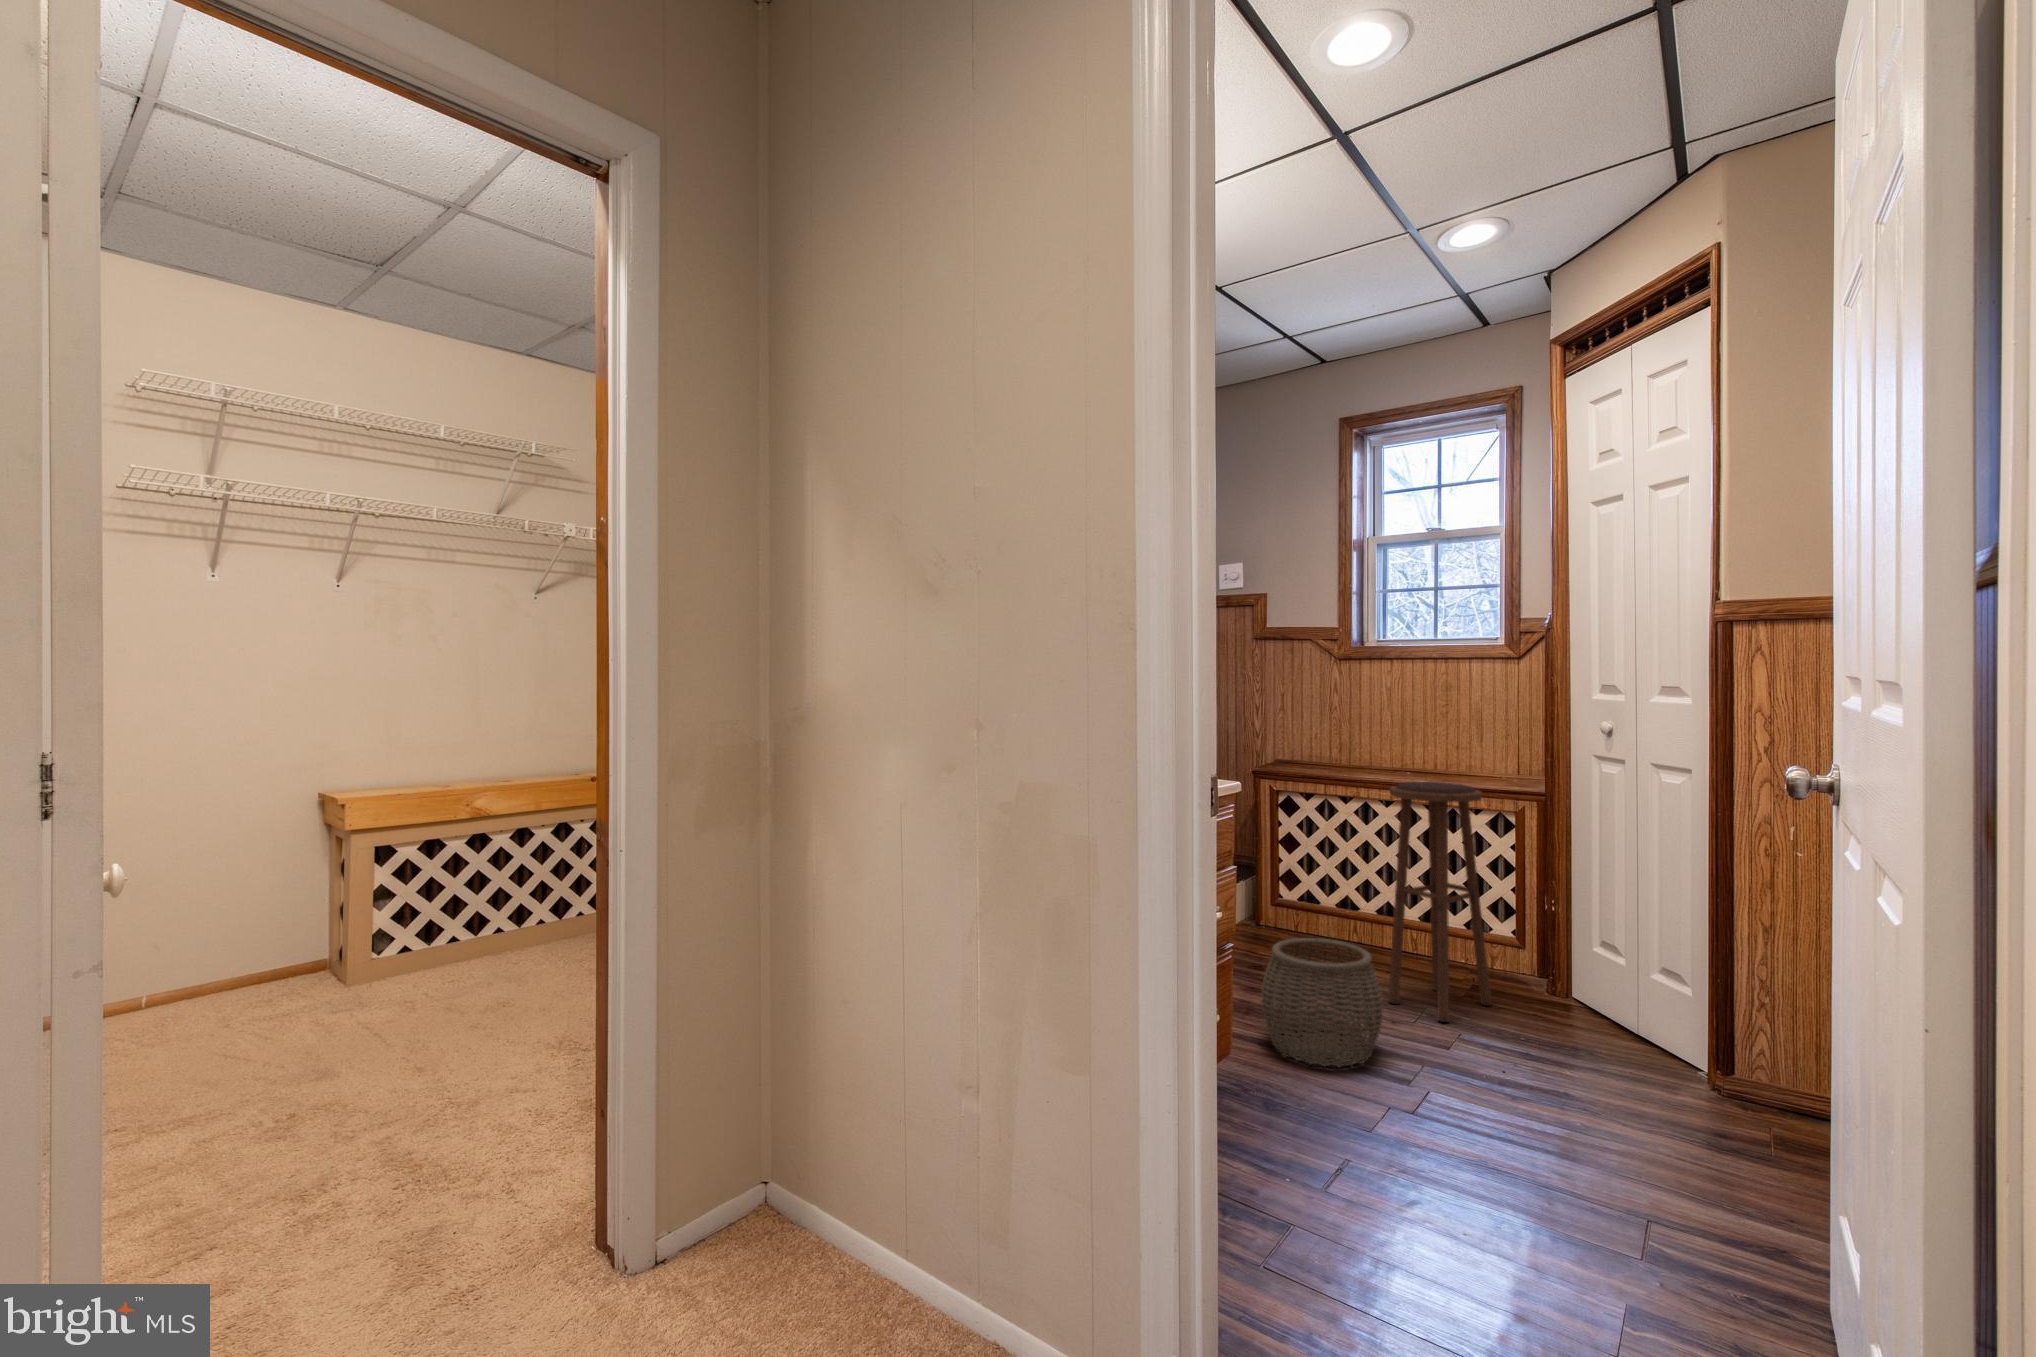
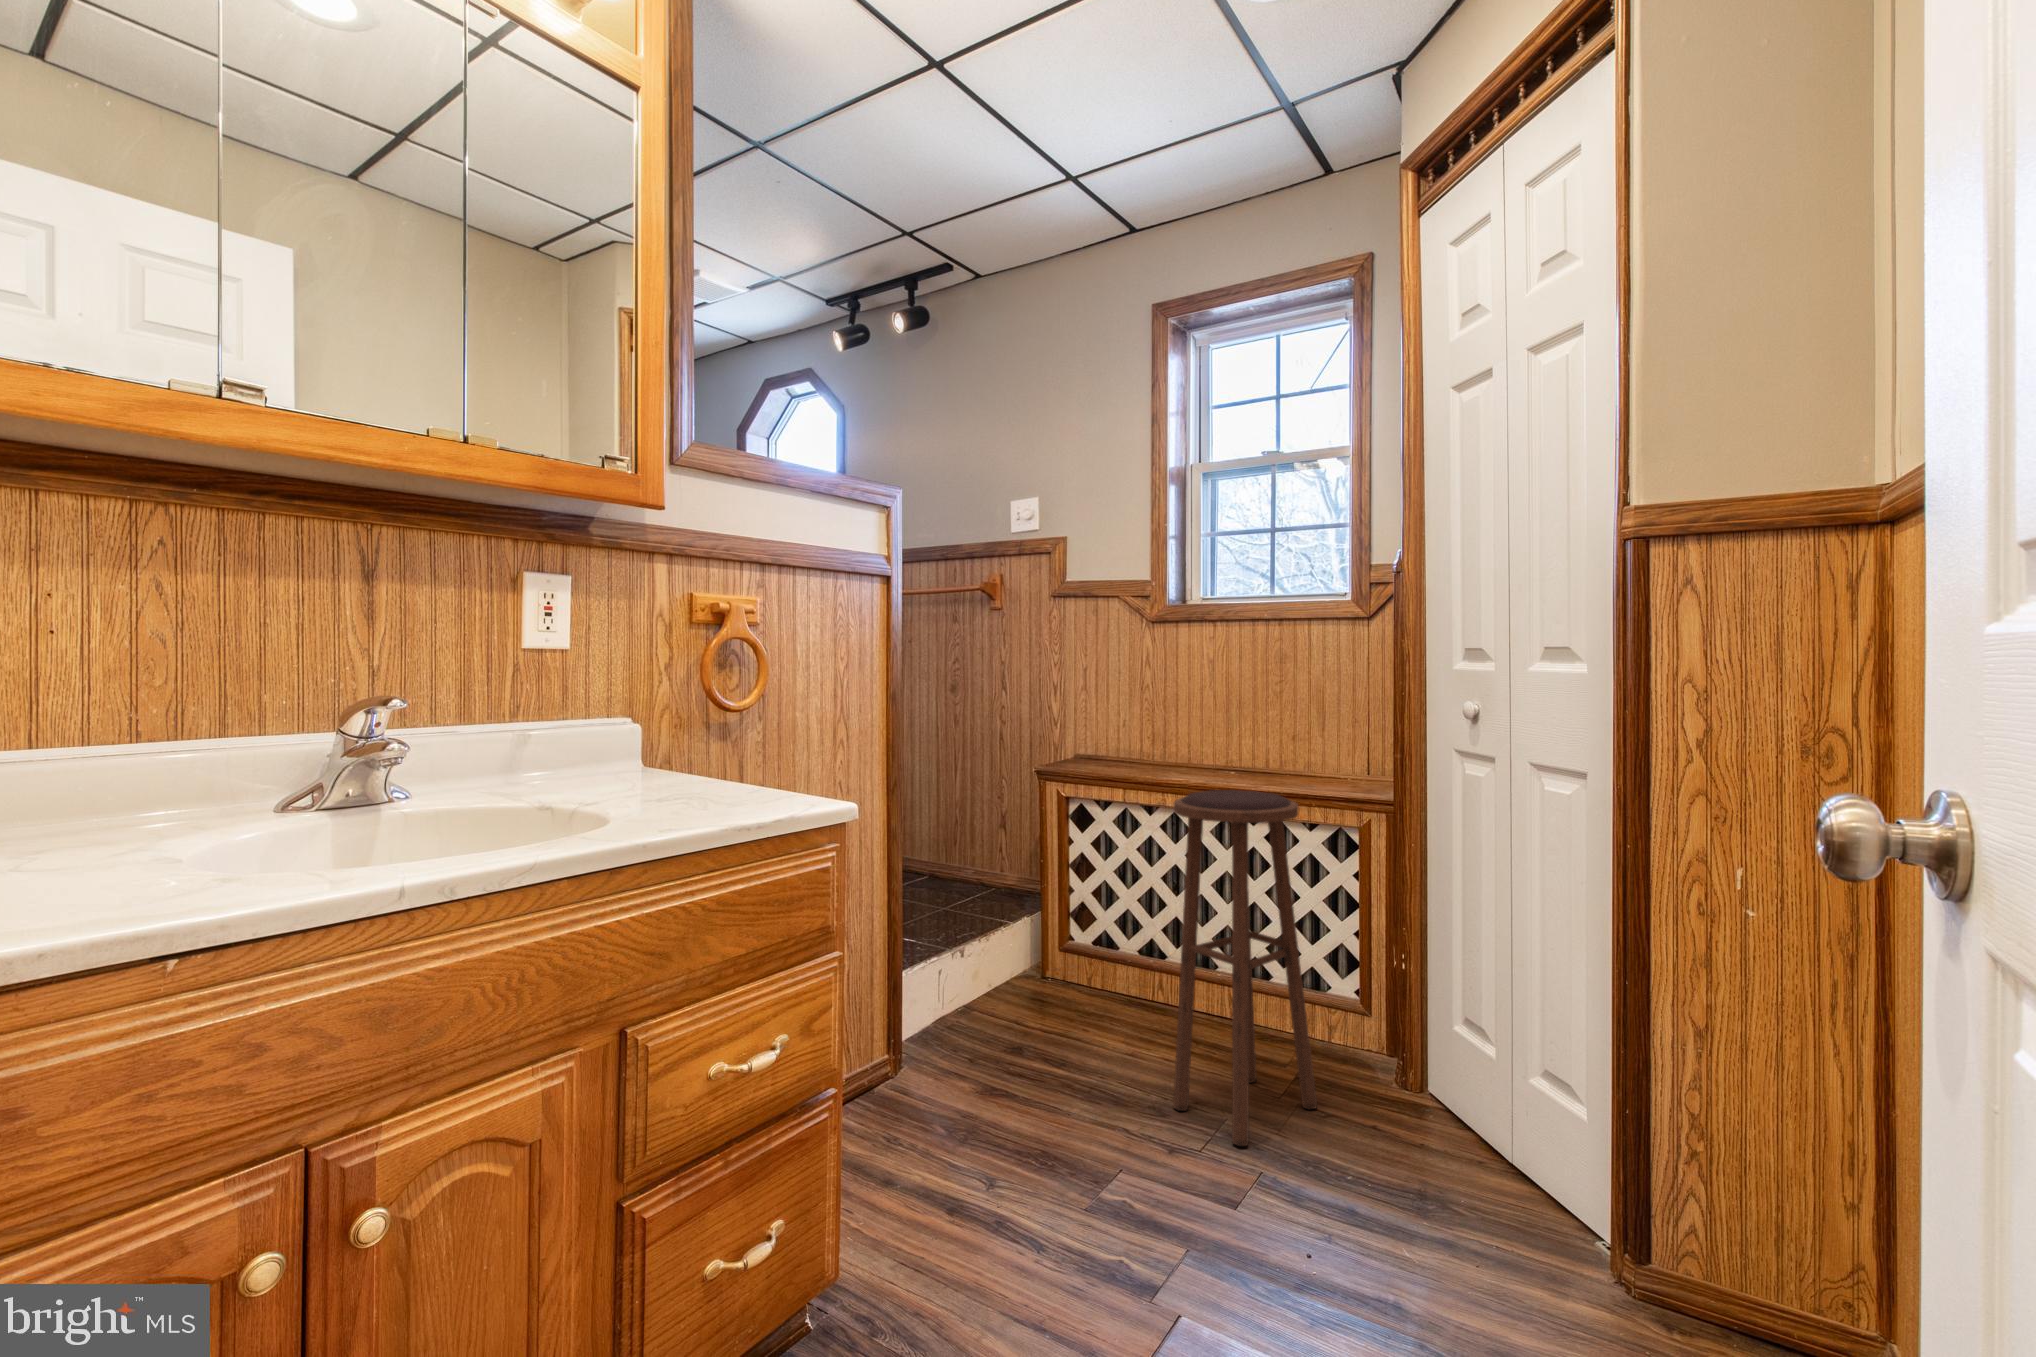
woven basket: present [1261,938,1383,1067] -> none [946,1035,1128,1259]

